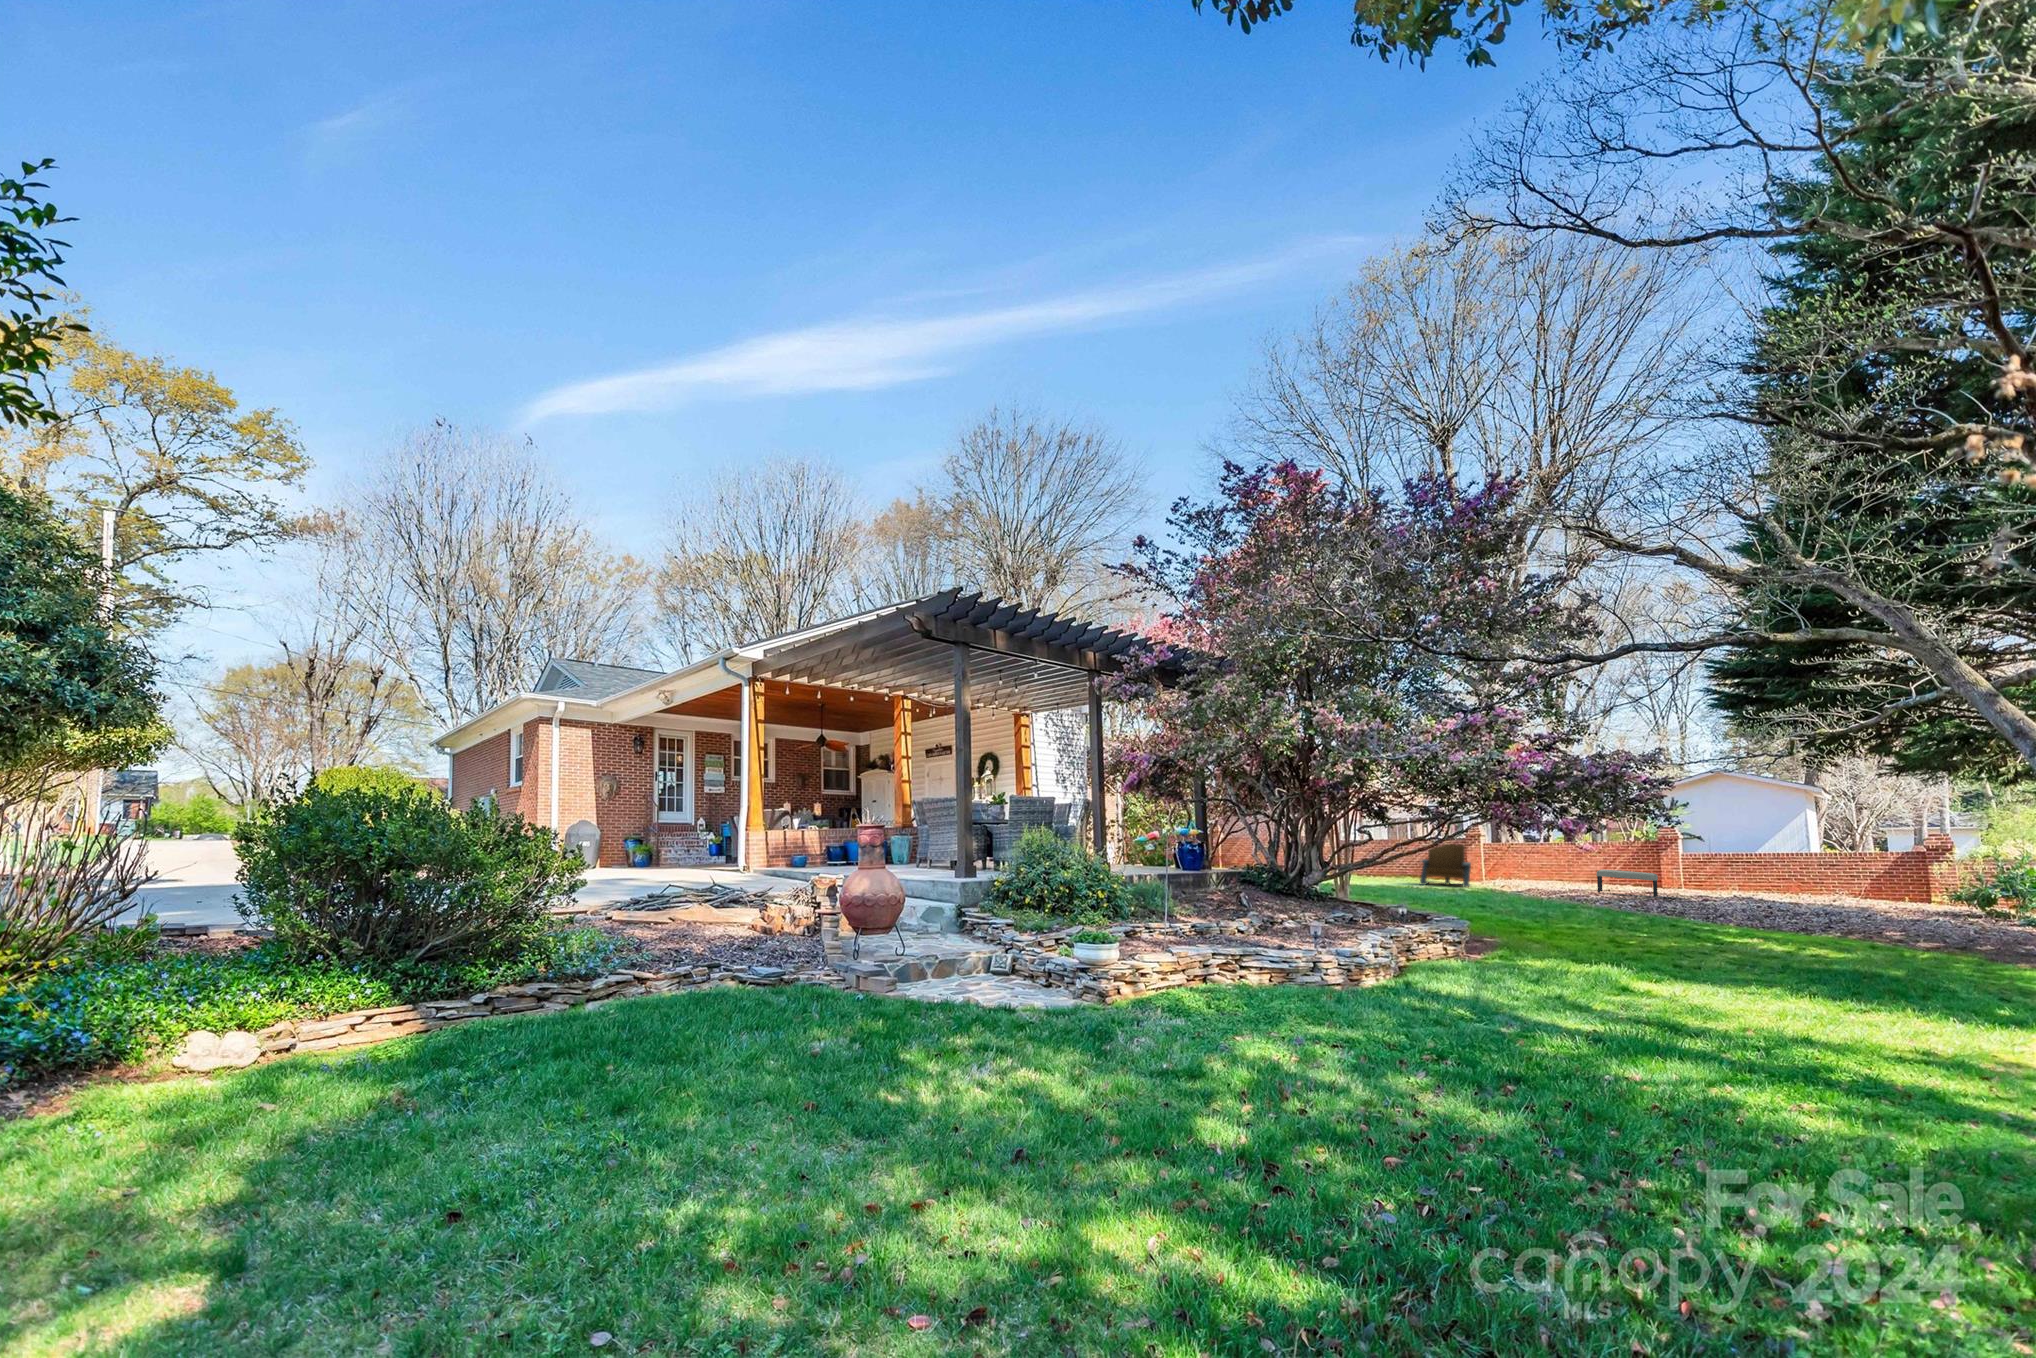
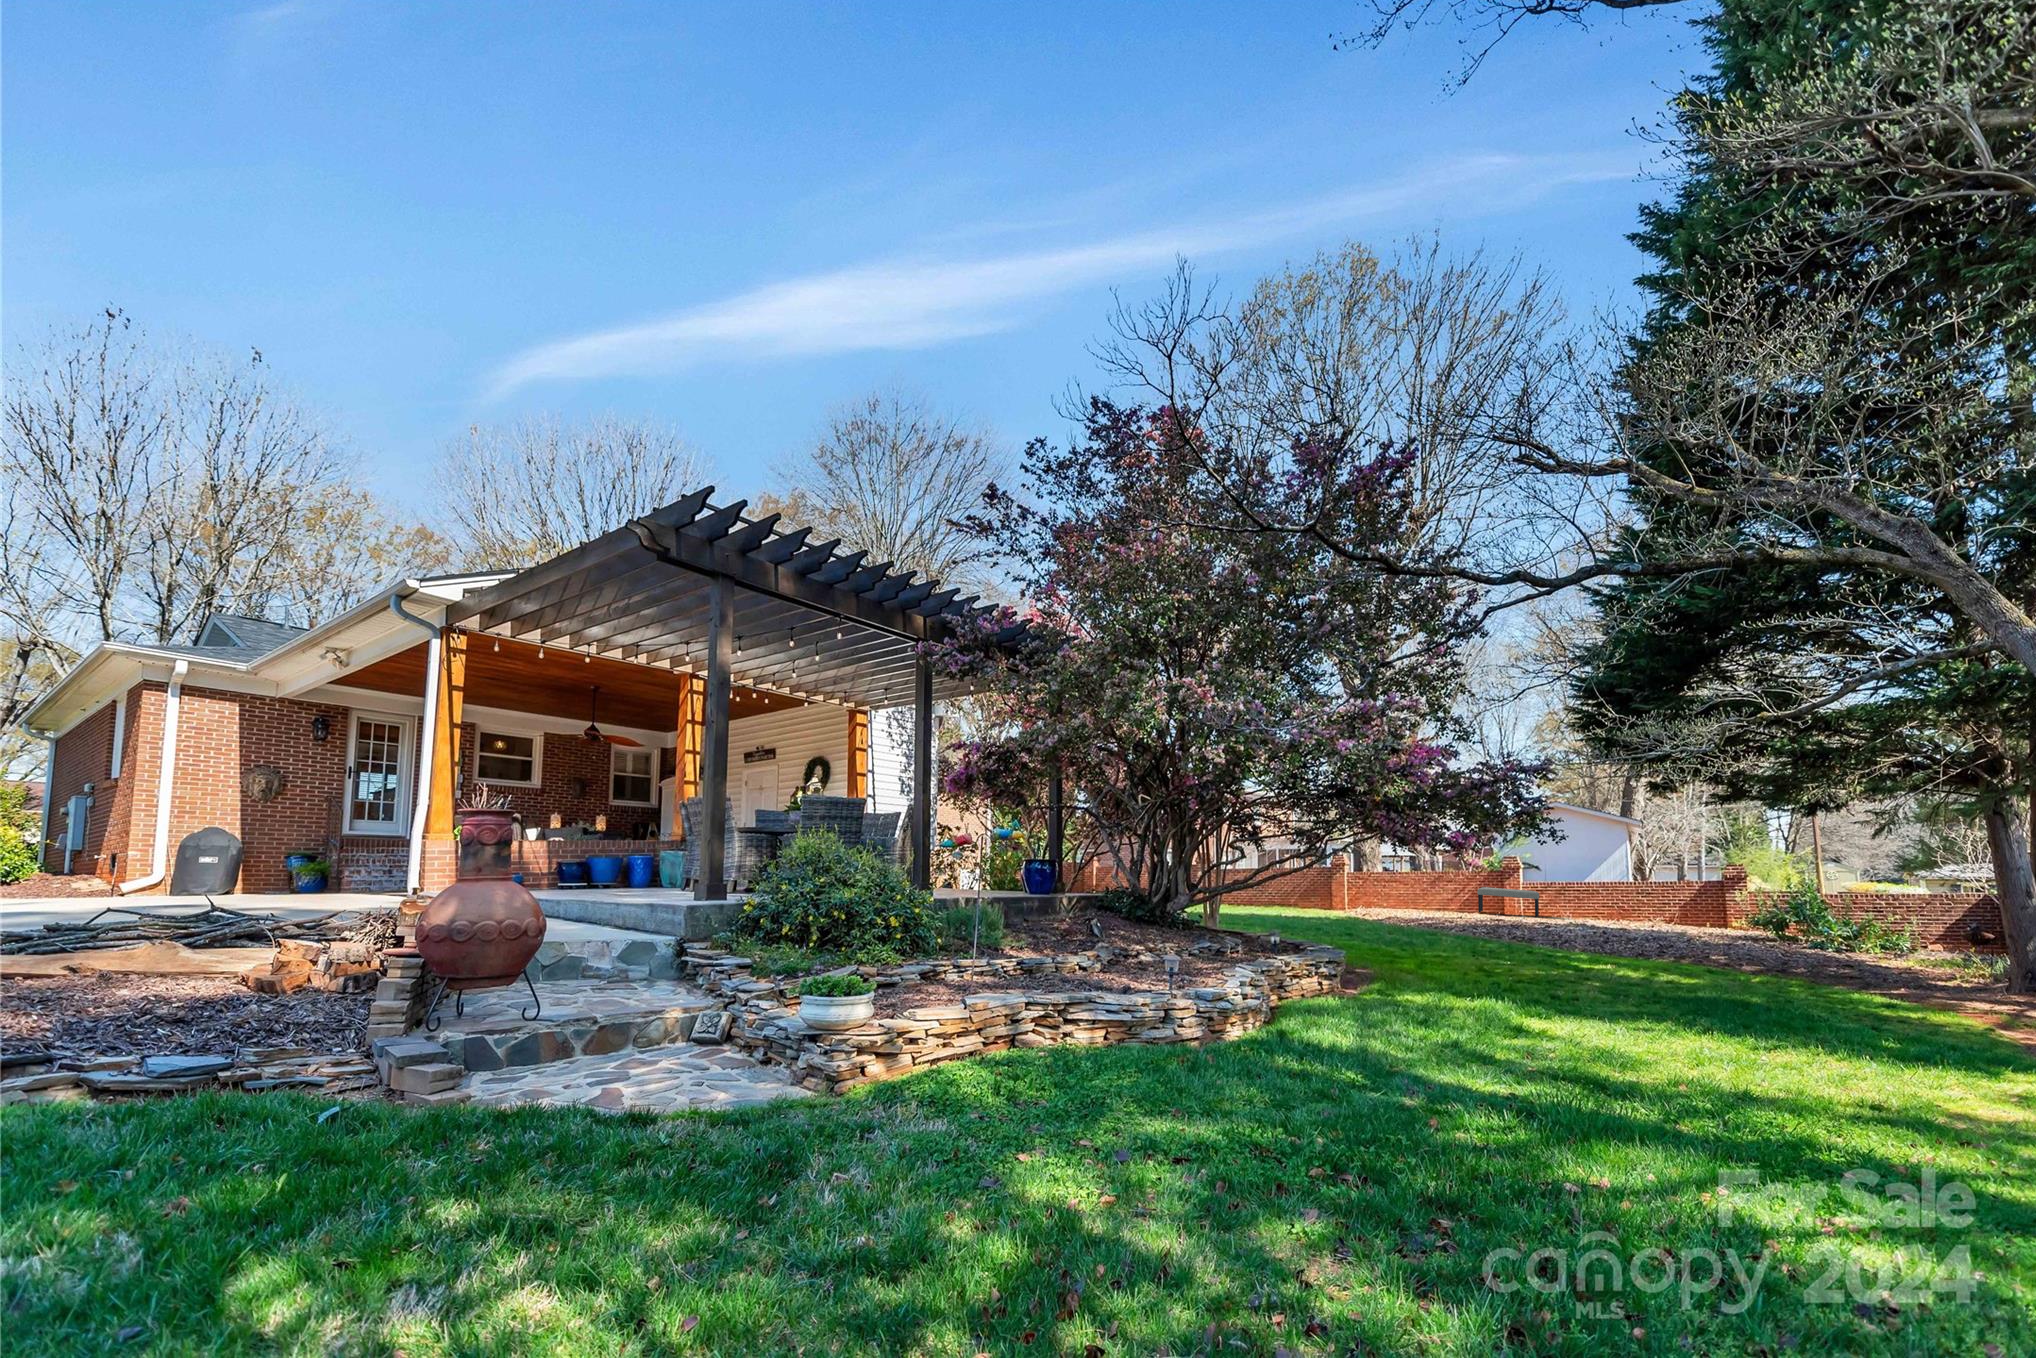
lounge chair: present [1420,844,1471,887] -> none [1293,858,1348,909]

